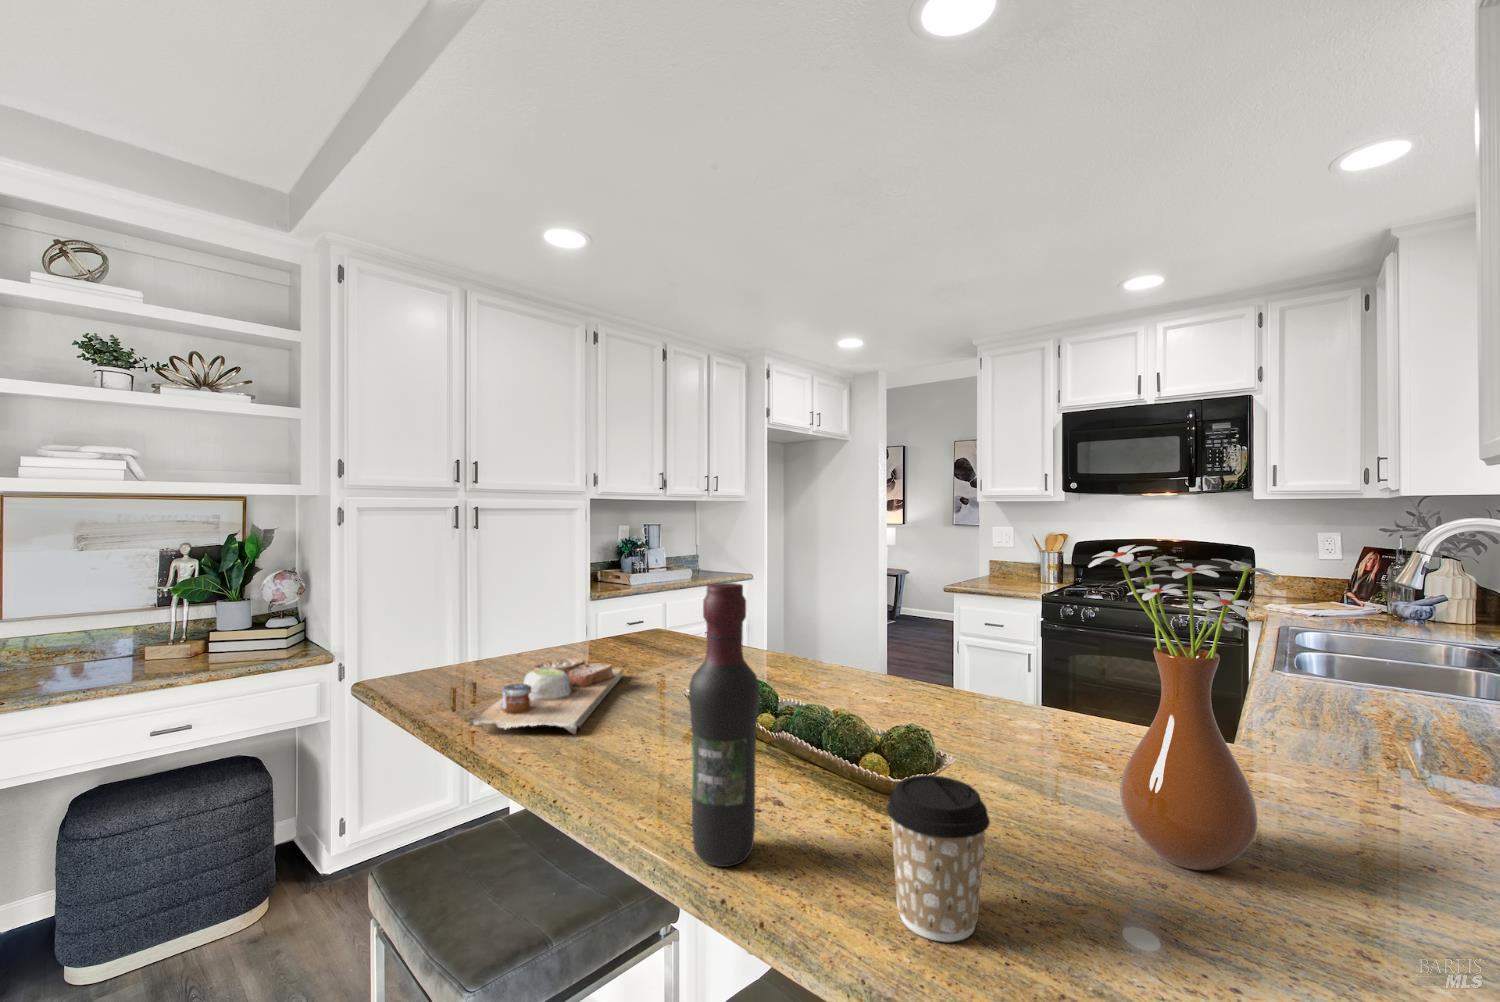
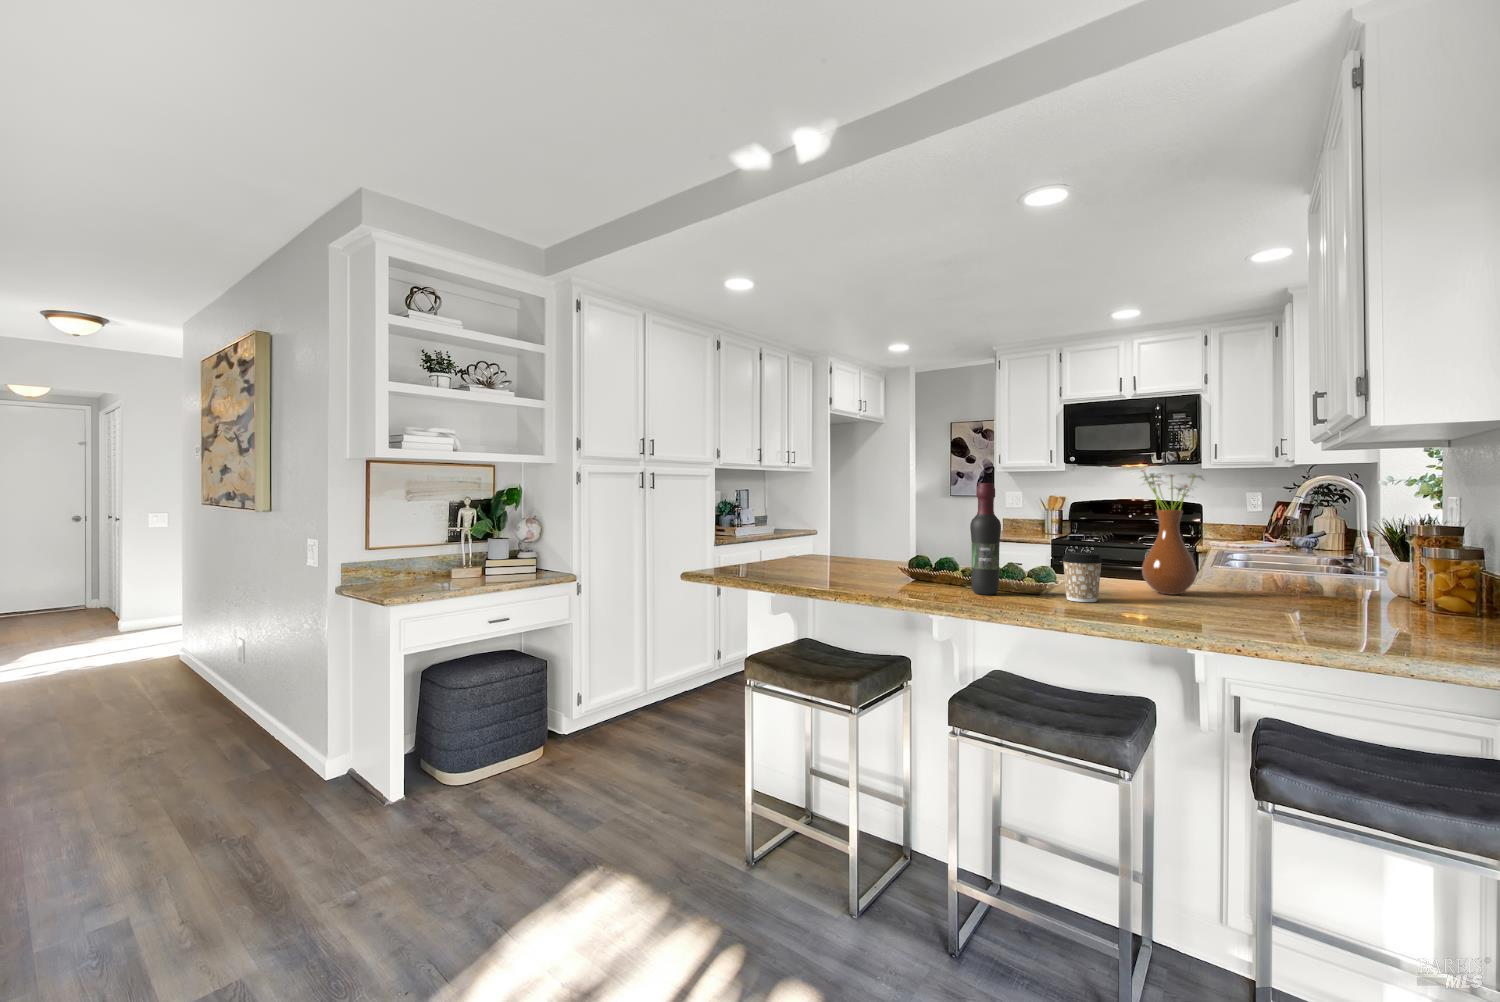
cutting board: present [469,656,623,734] -> none [793,552,860,576]

